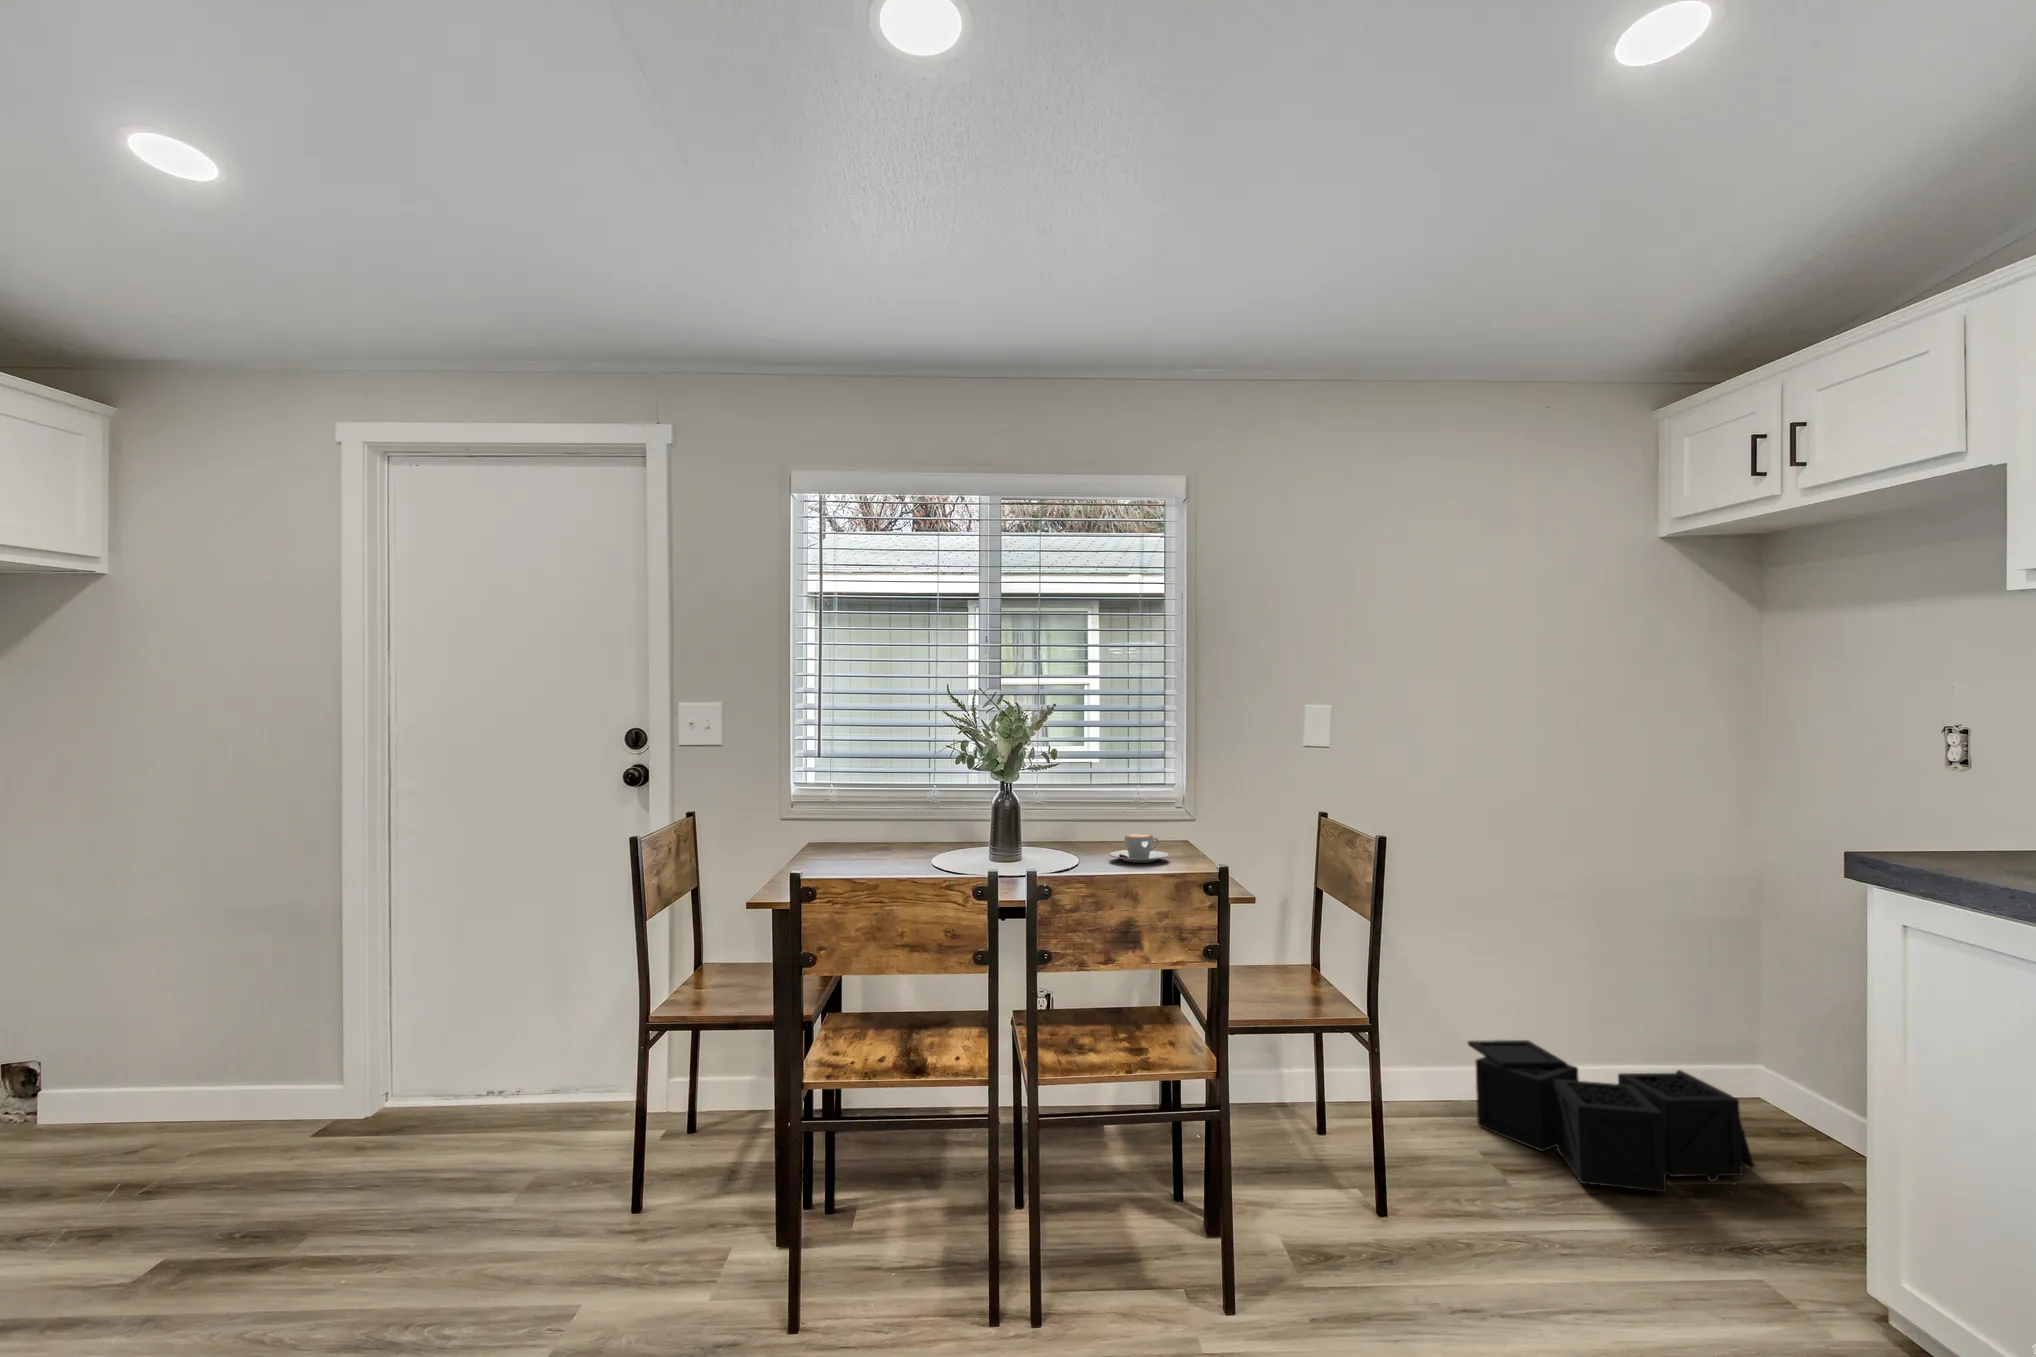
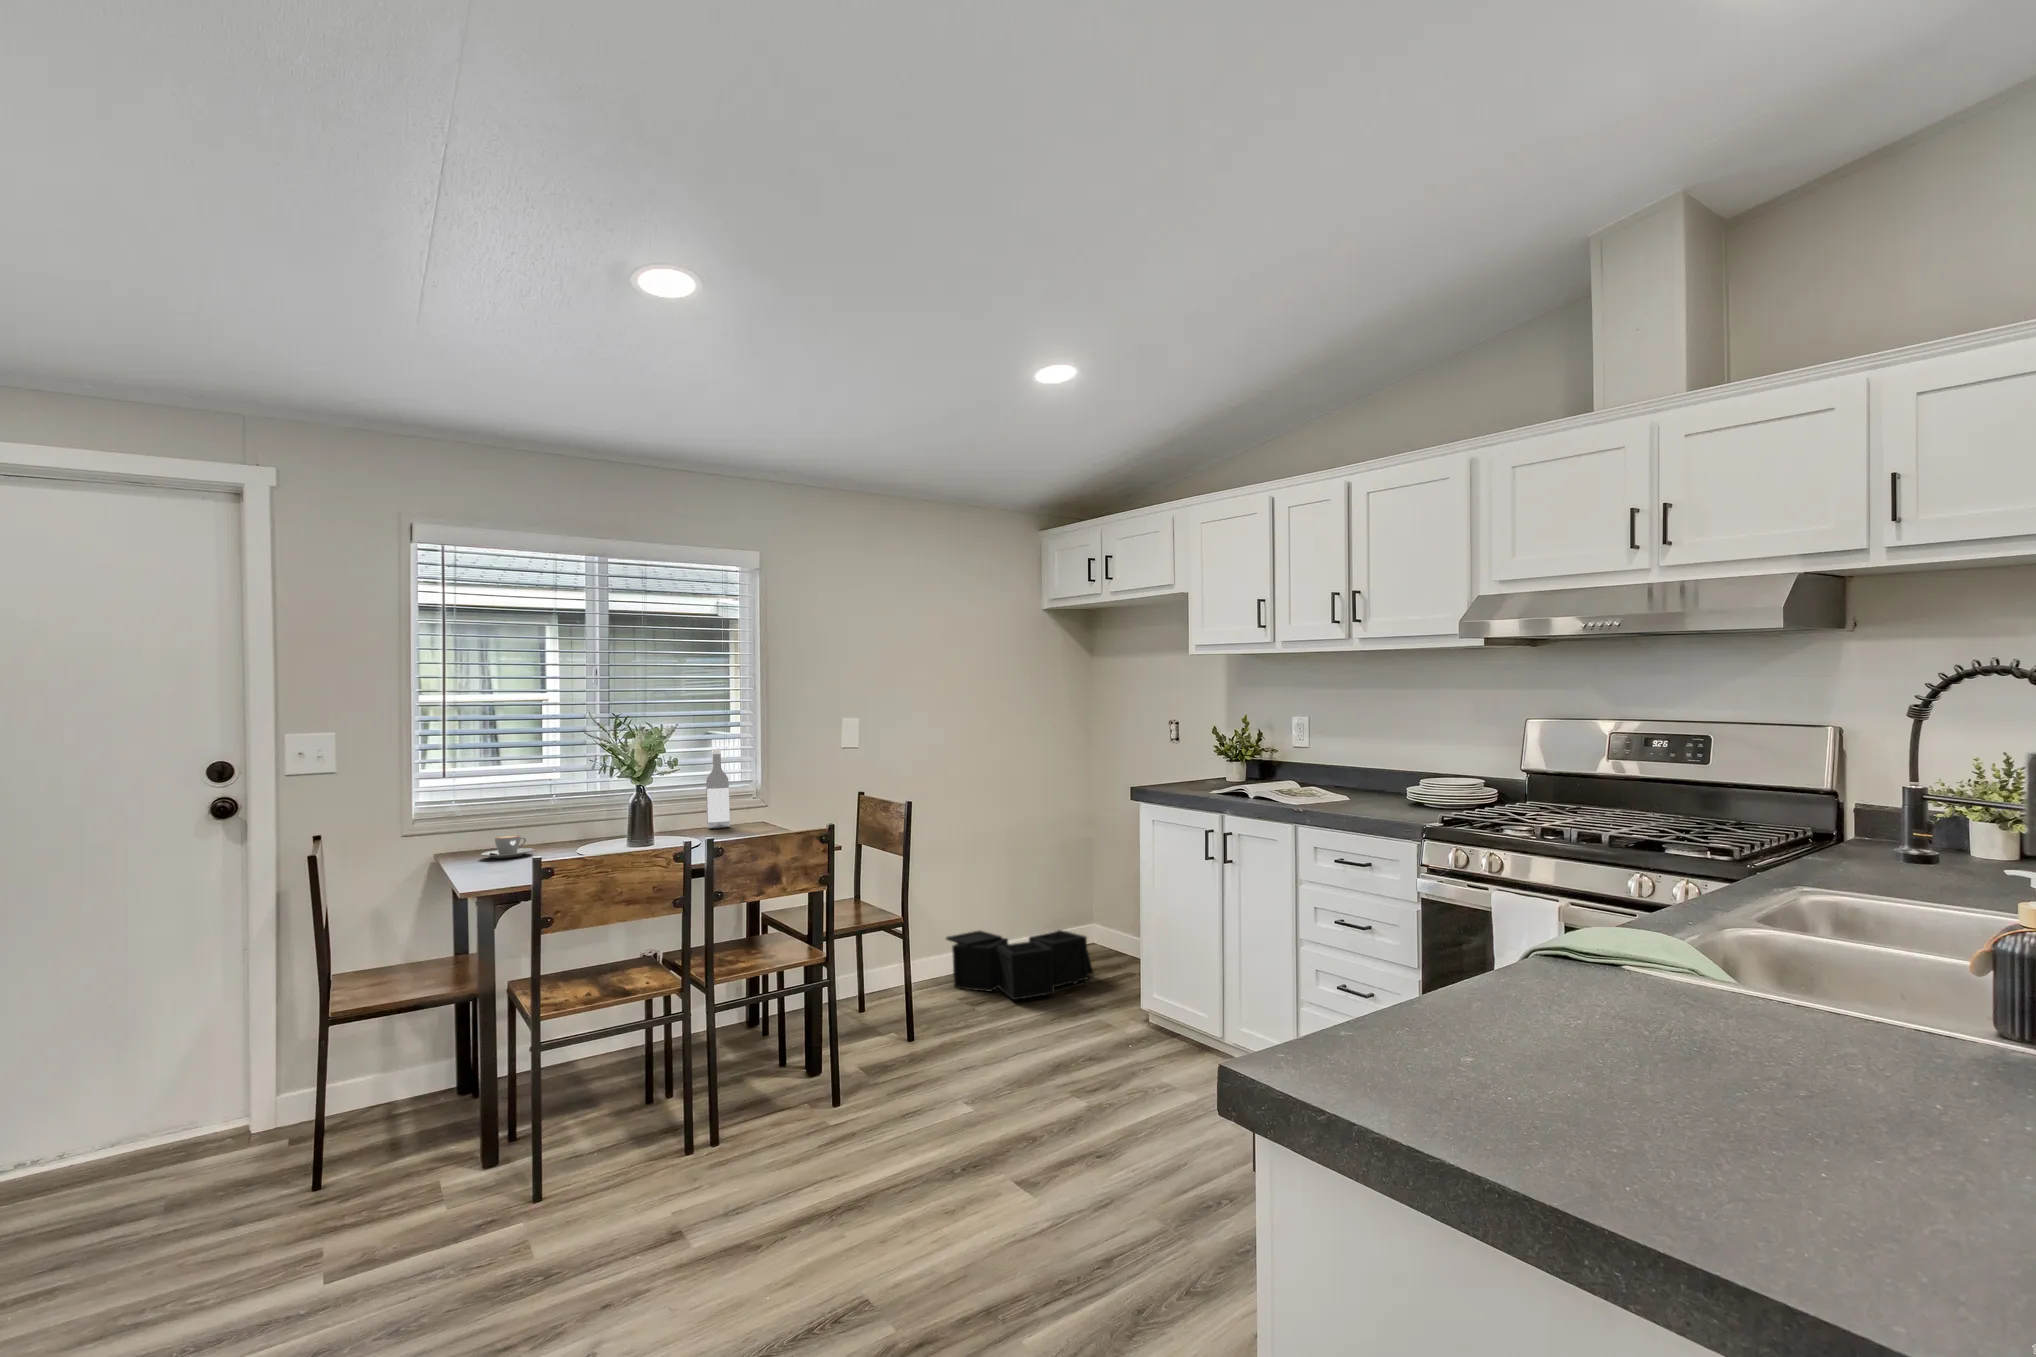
wine bottle: none [1111,738,1139,843] -> present [706,748,730,828]
coffee cup: present [1109,834,1169,863] -> present [481,835,534,858]

